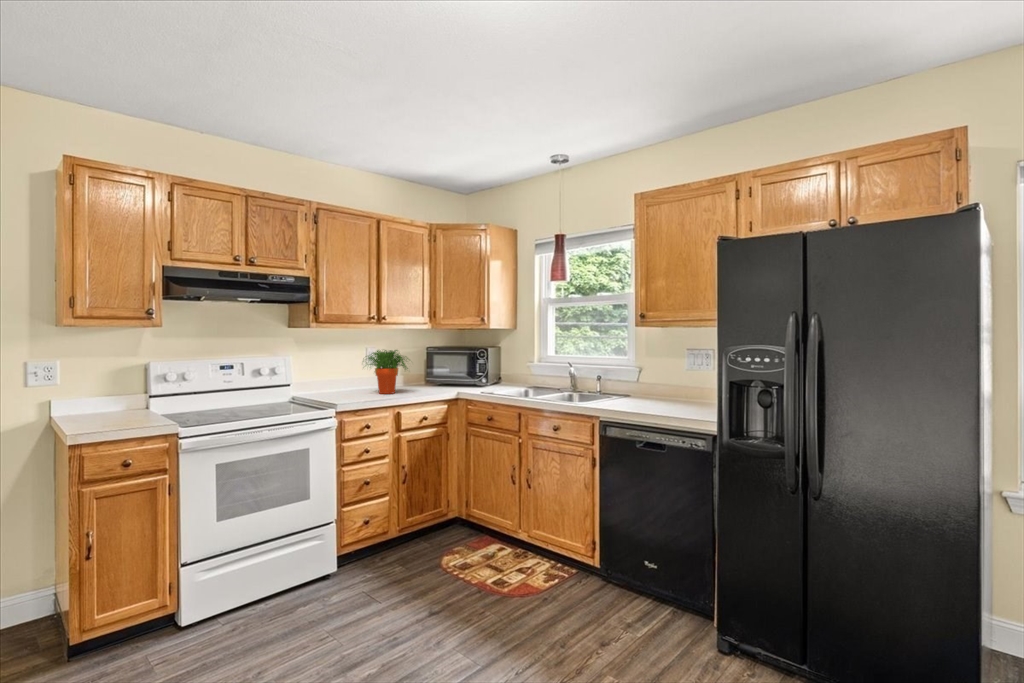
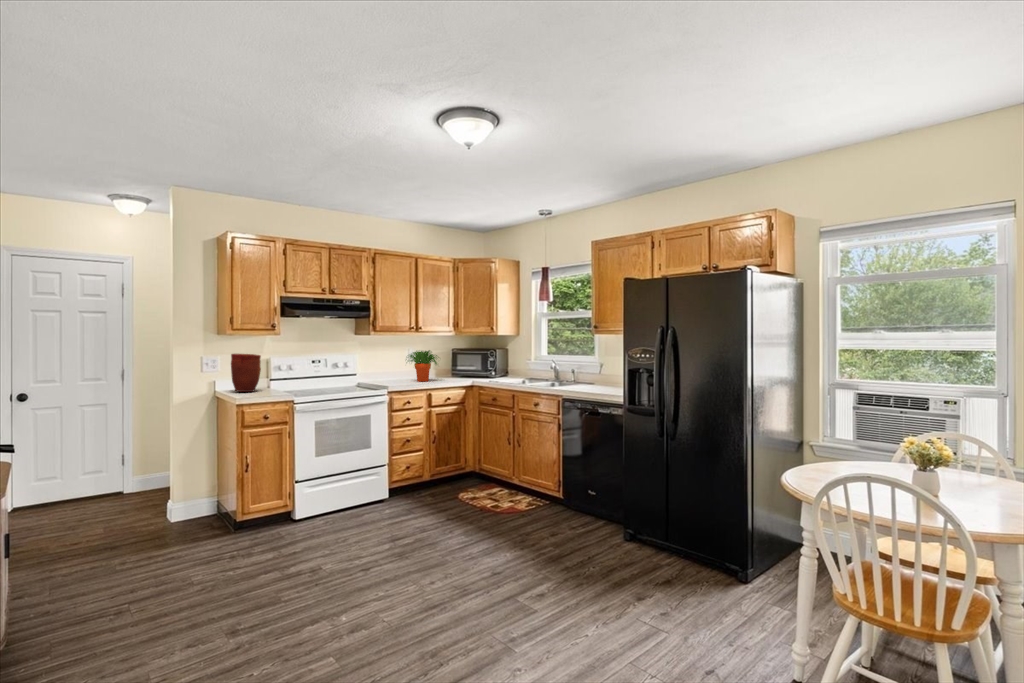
vase: none [78,356,131,417] -> present [231,354,261,392]

